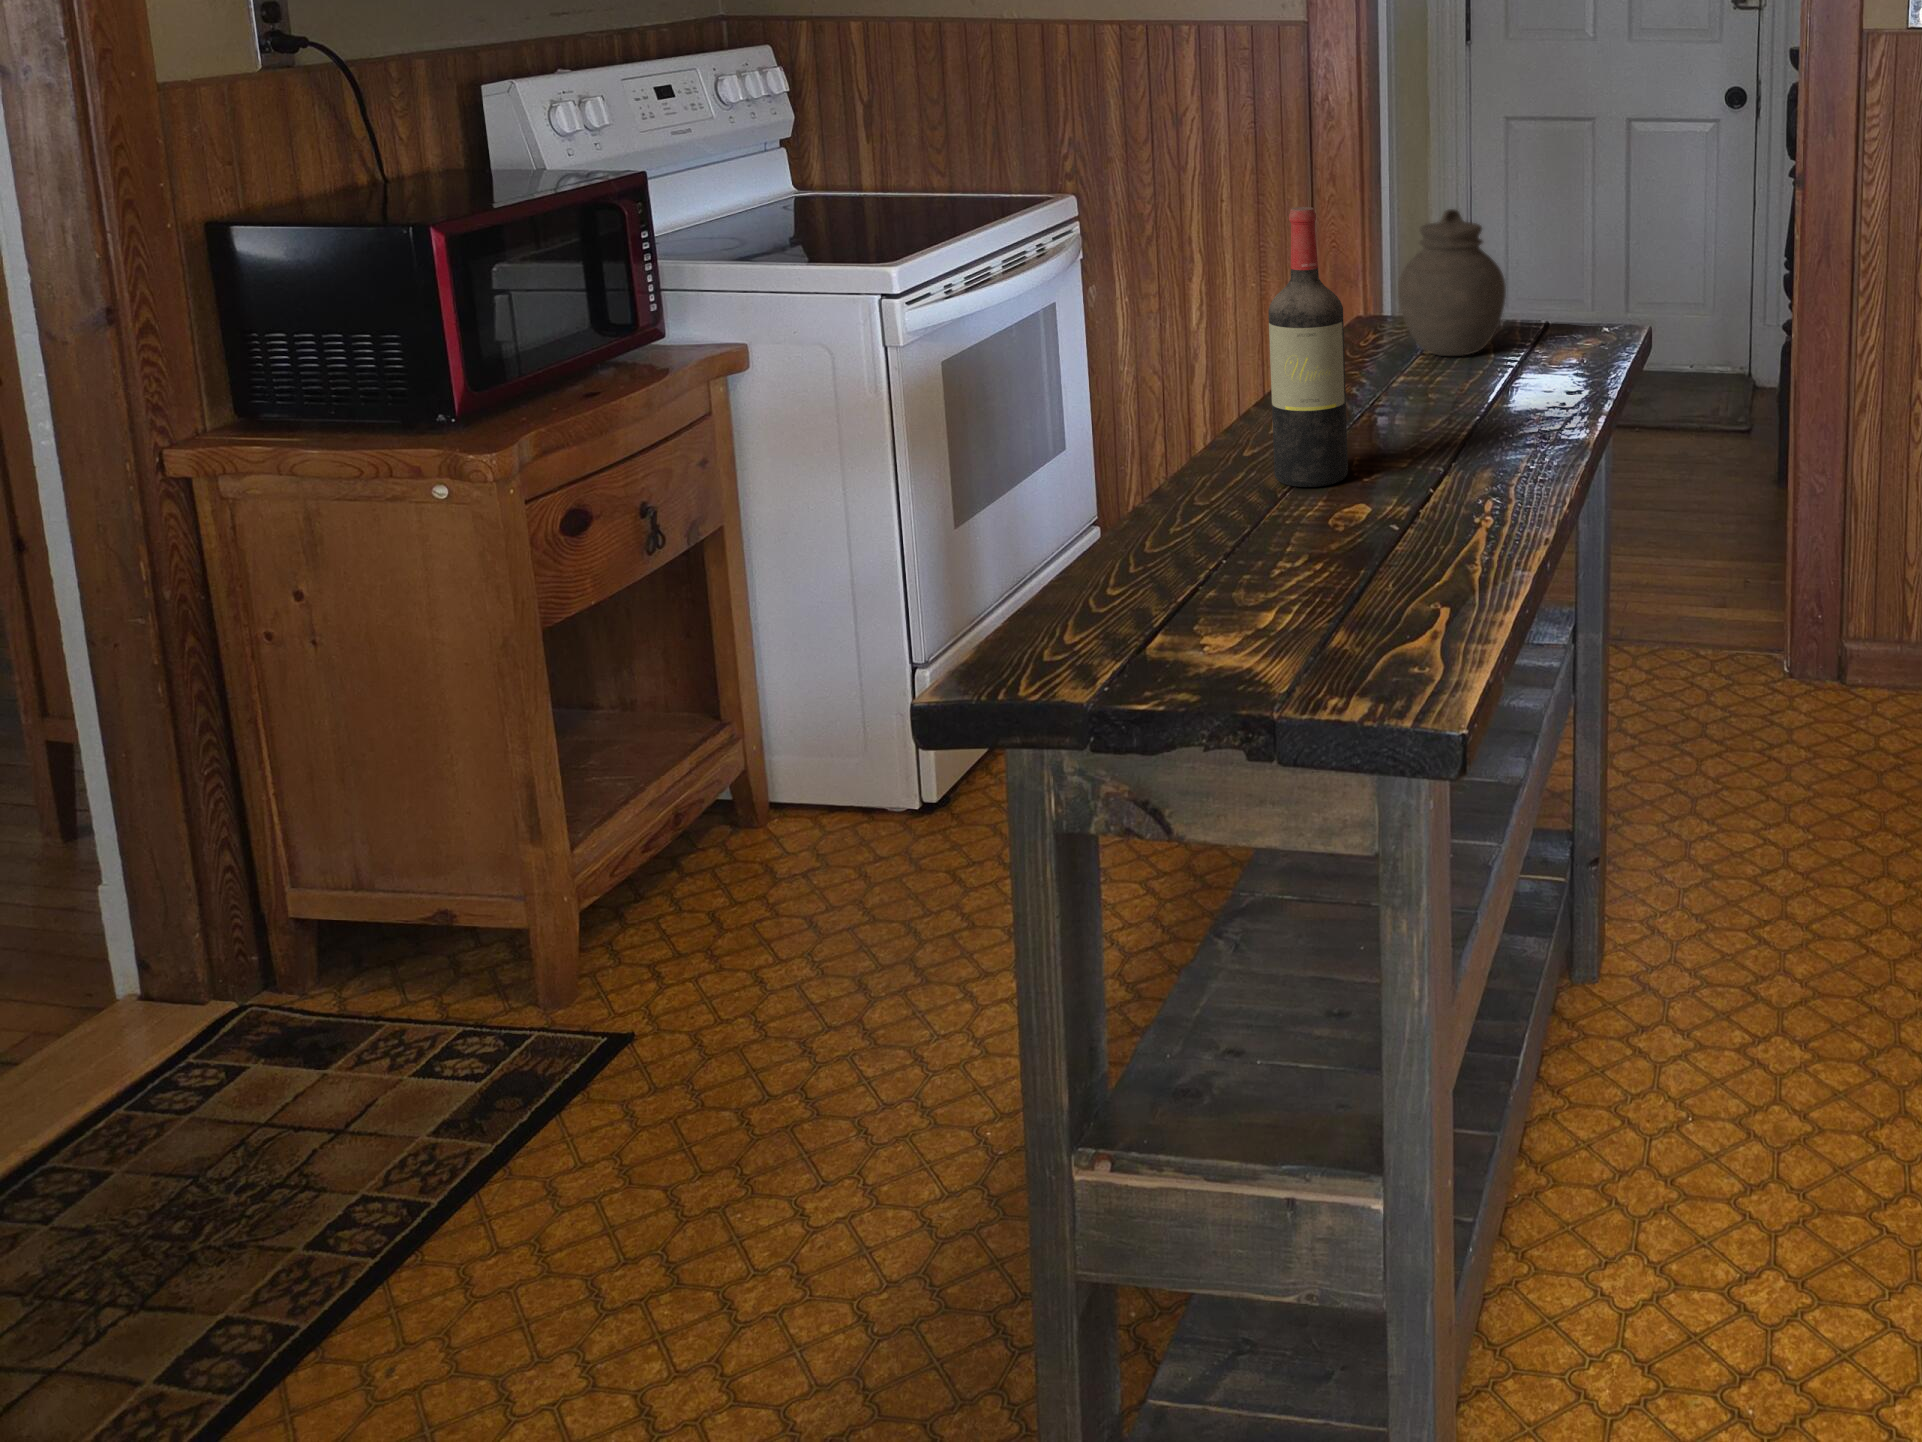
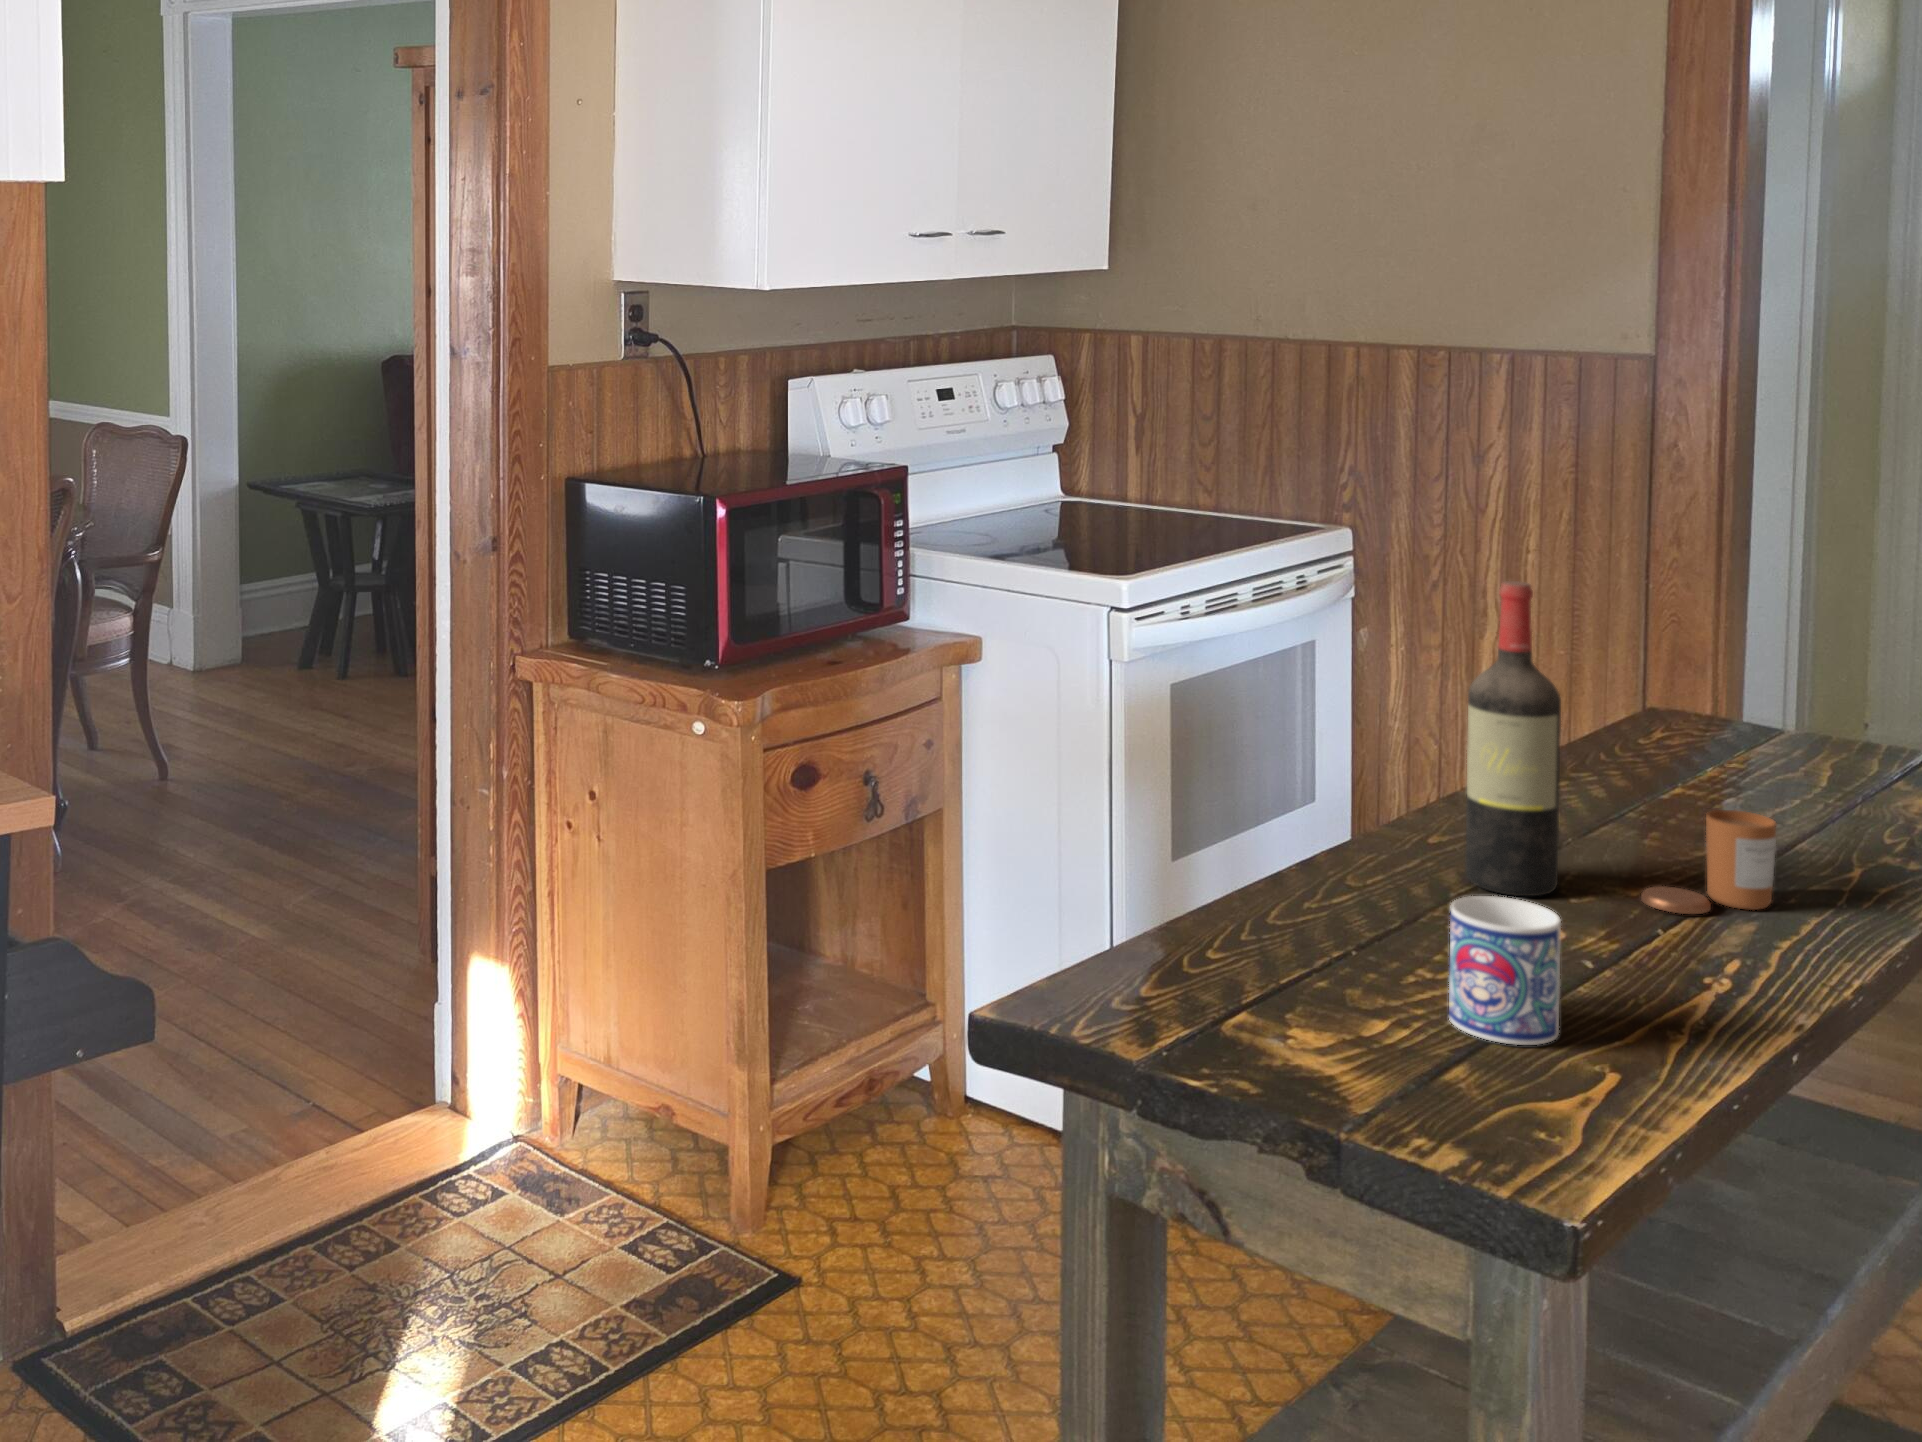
jar: present [1398,209,1506,356] -> none [1693,597,1845,774]
candle: none [1412,382,1503,475] -> present [1641,810,1776,914]
mug: none [1309,481,1399,606] -> present [1449,896,1561,1045]

